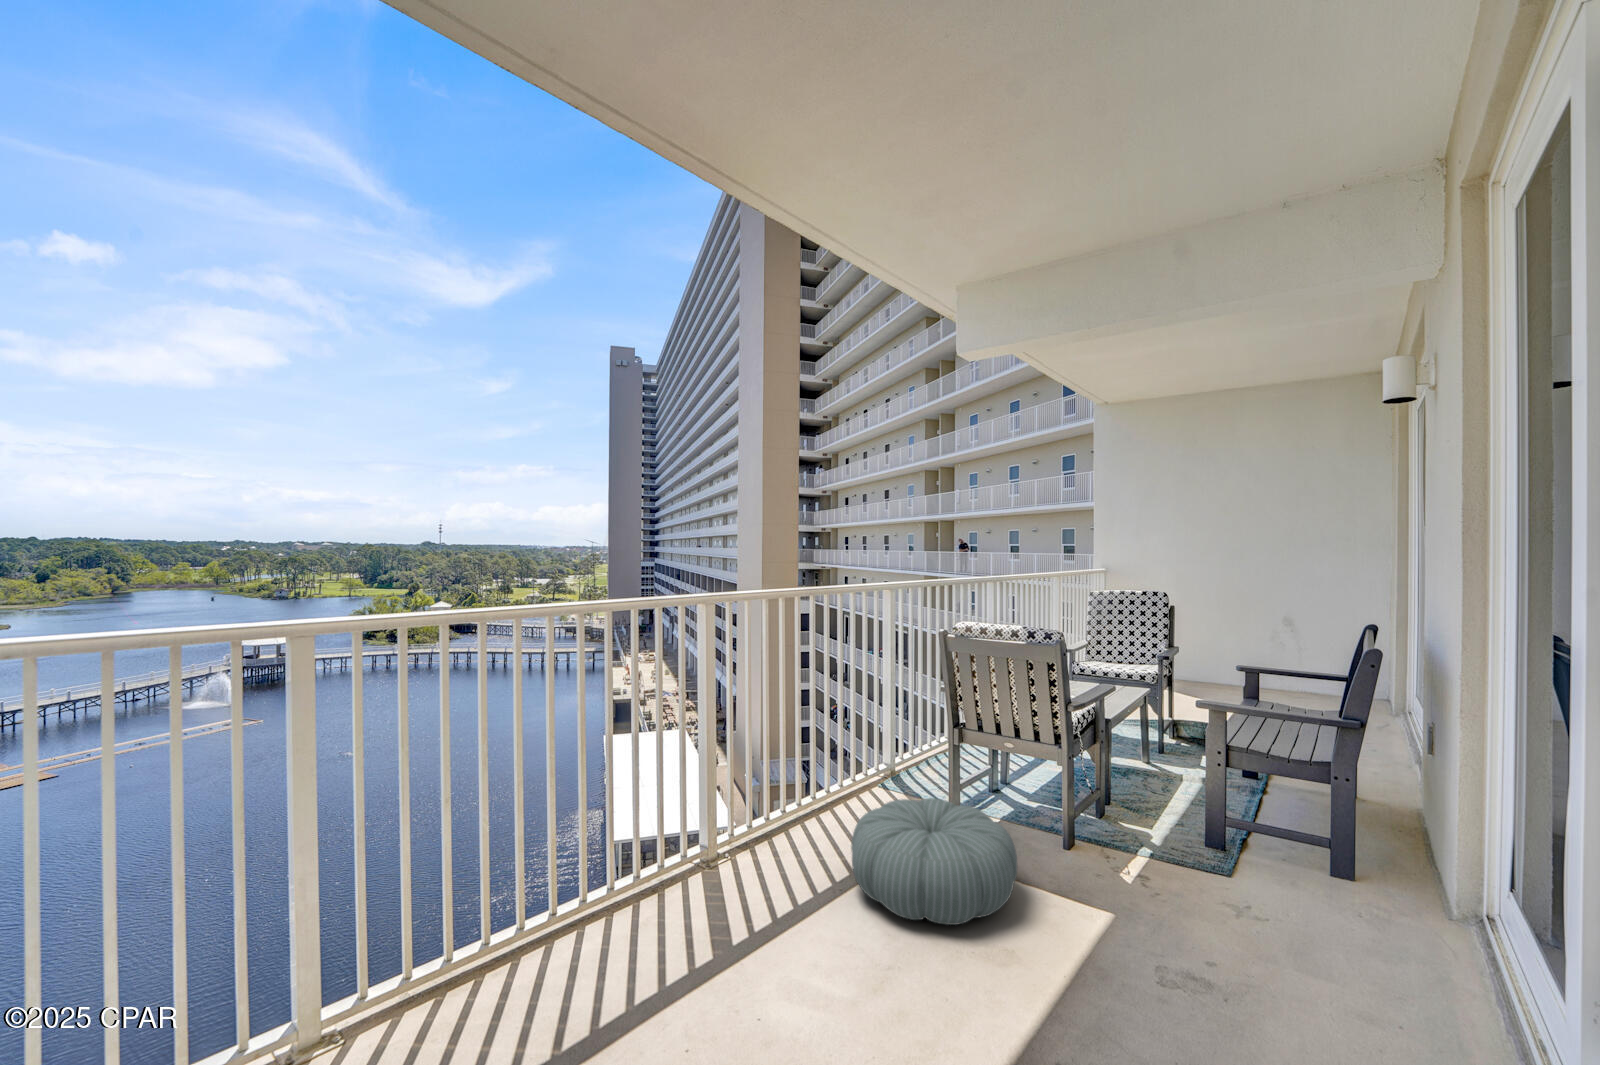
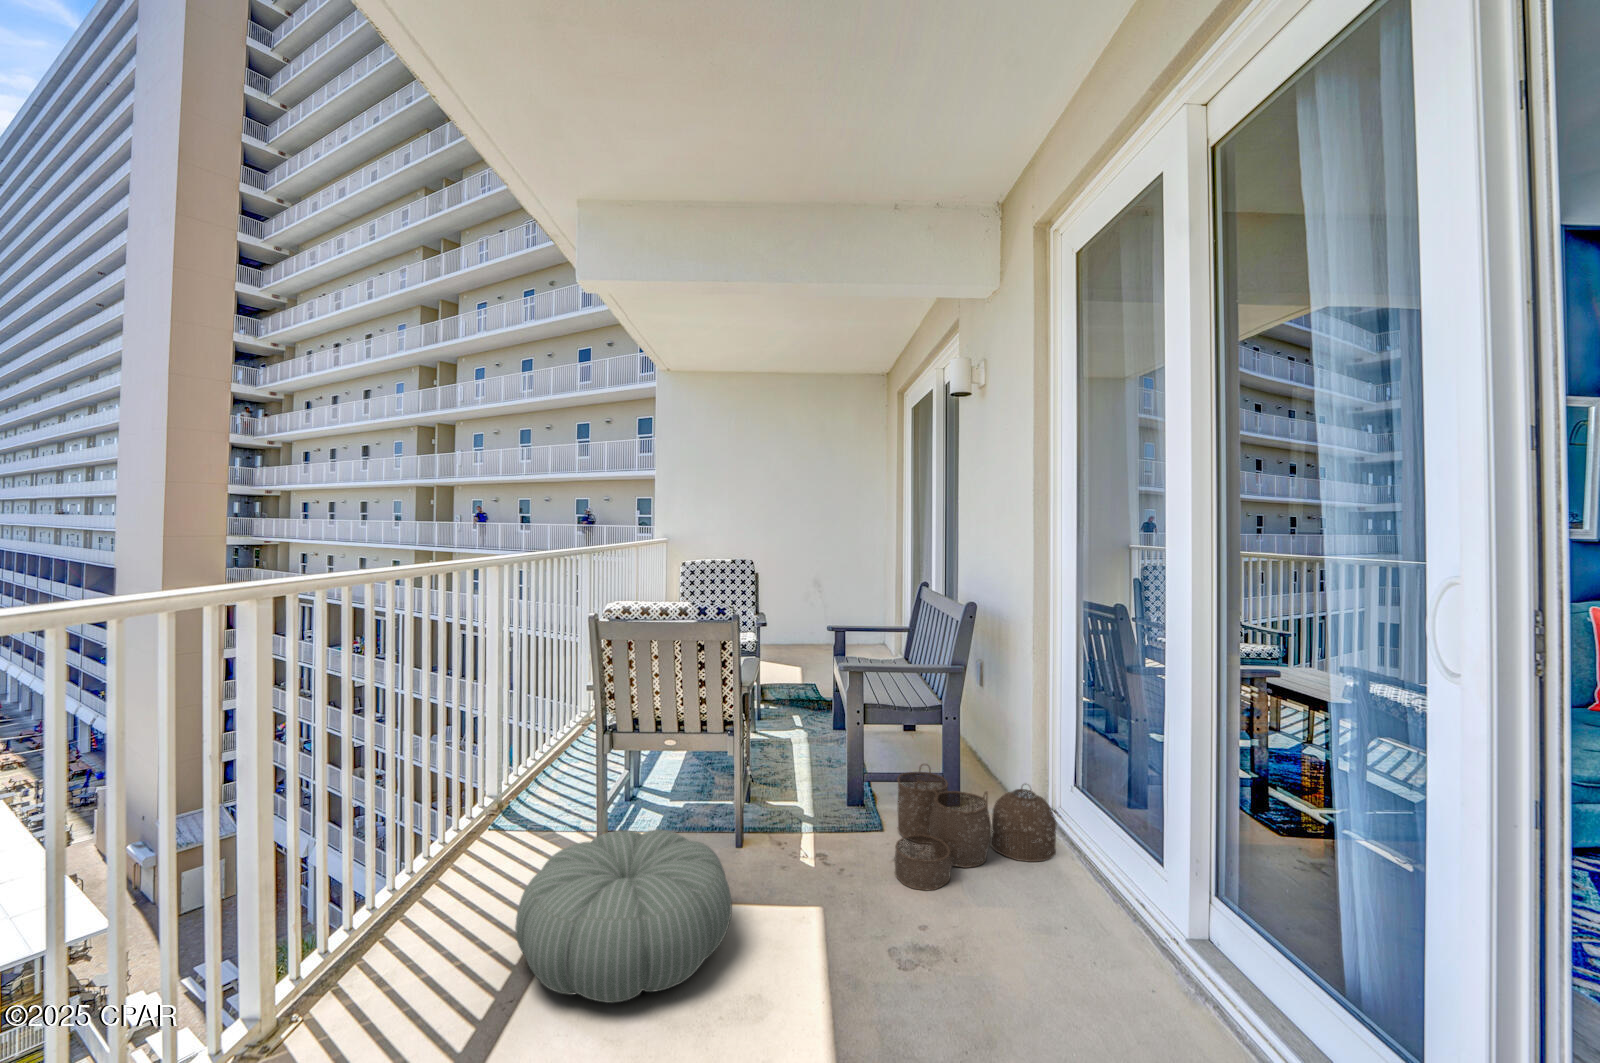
woven basket: none [1218,821,1485,978] -> present [894,764,1056,891]

